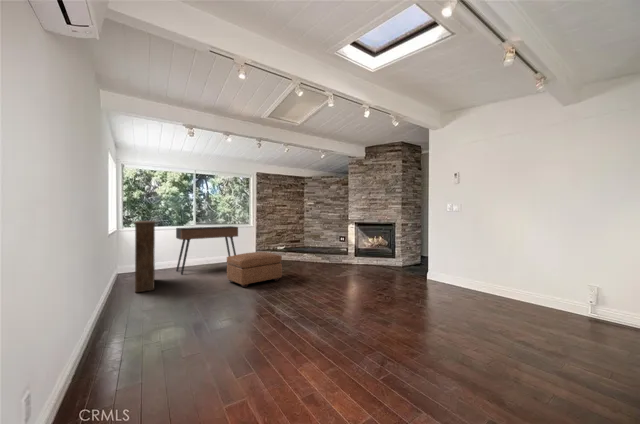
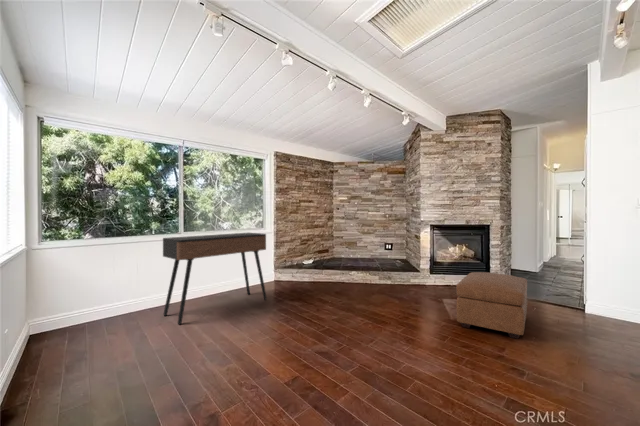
bookshelf: present [134,221,155,292] -> none [92,226,149,398]
ottoman: present [227,252,282,287] -> present [456,272,527,339]

